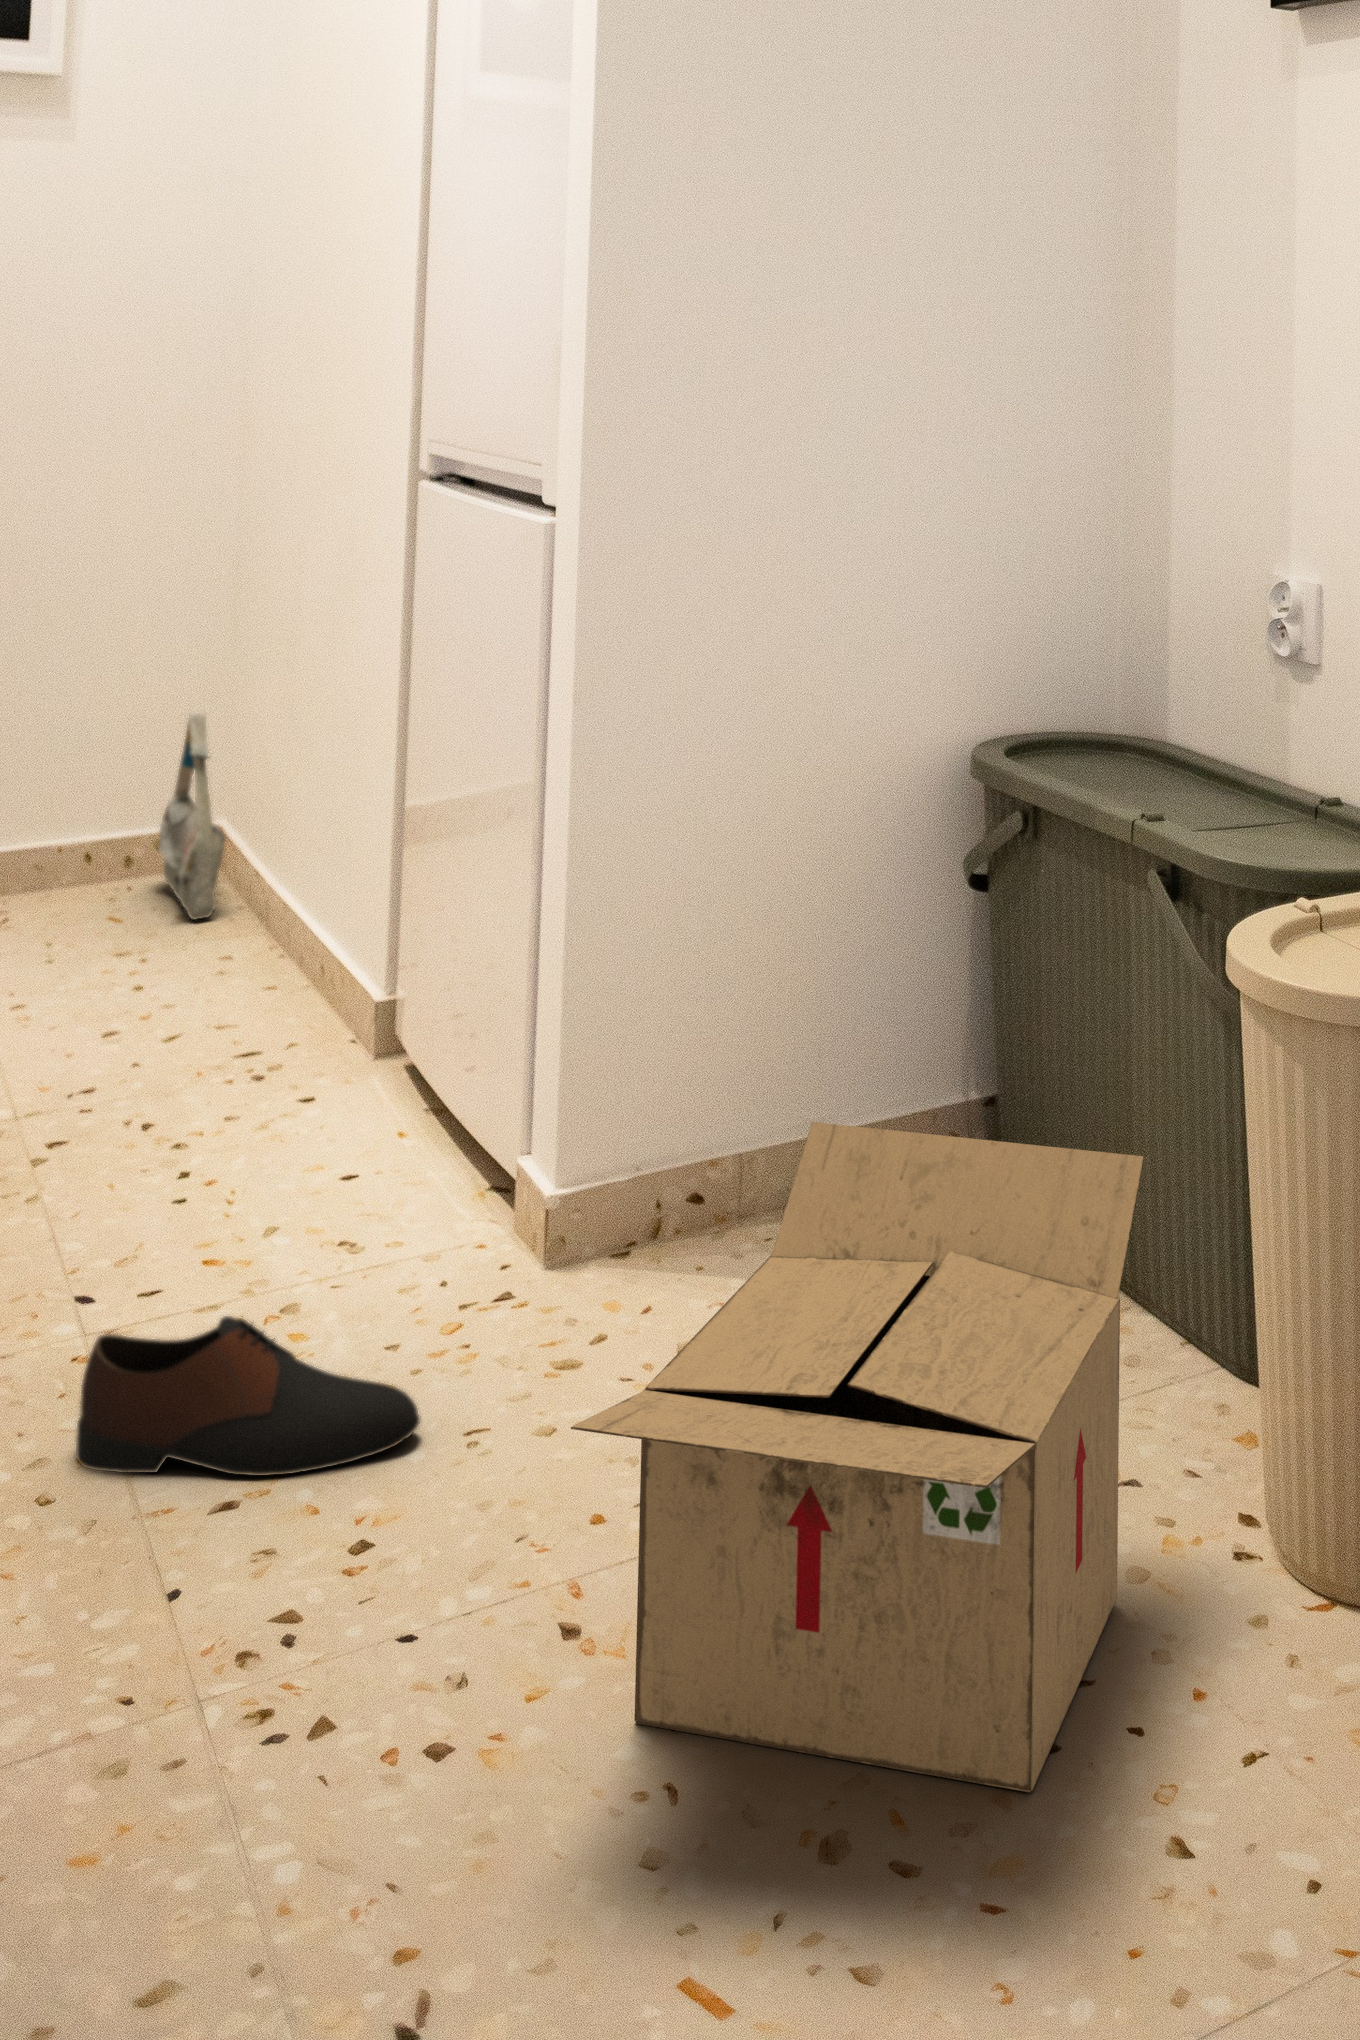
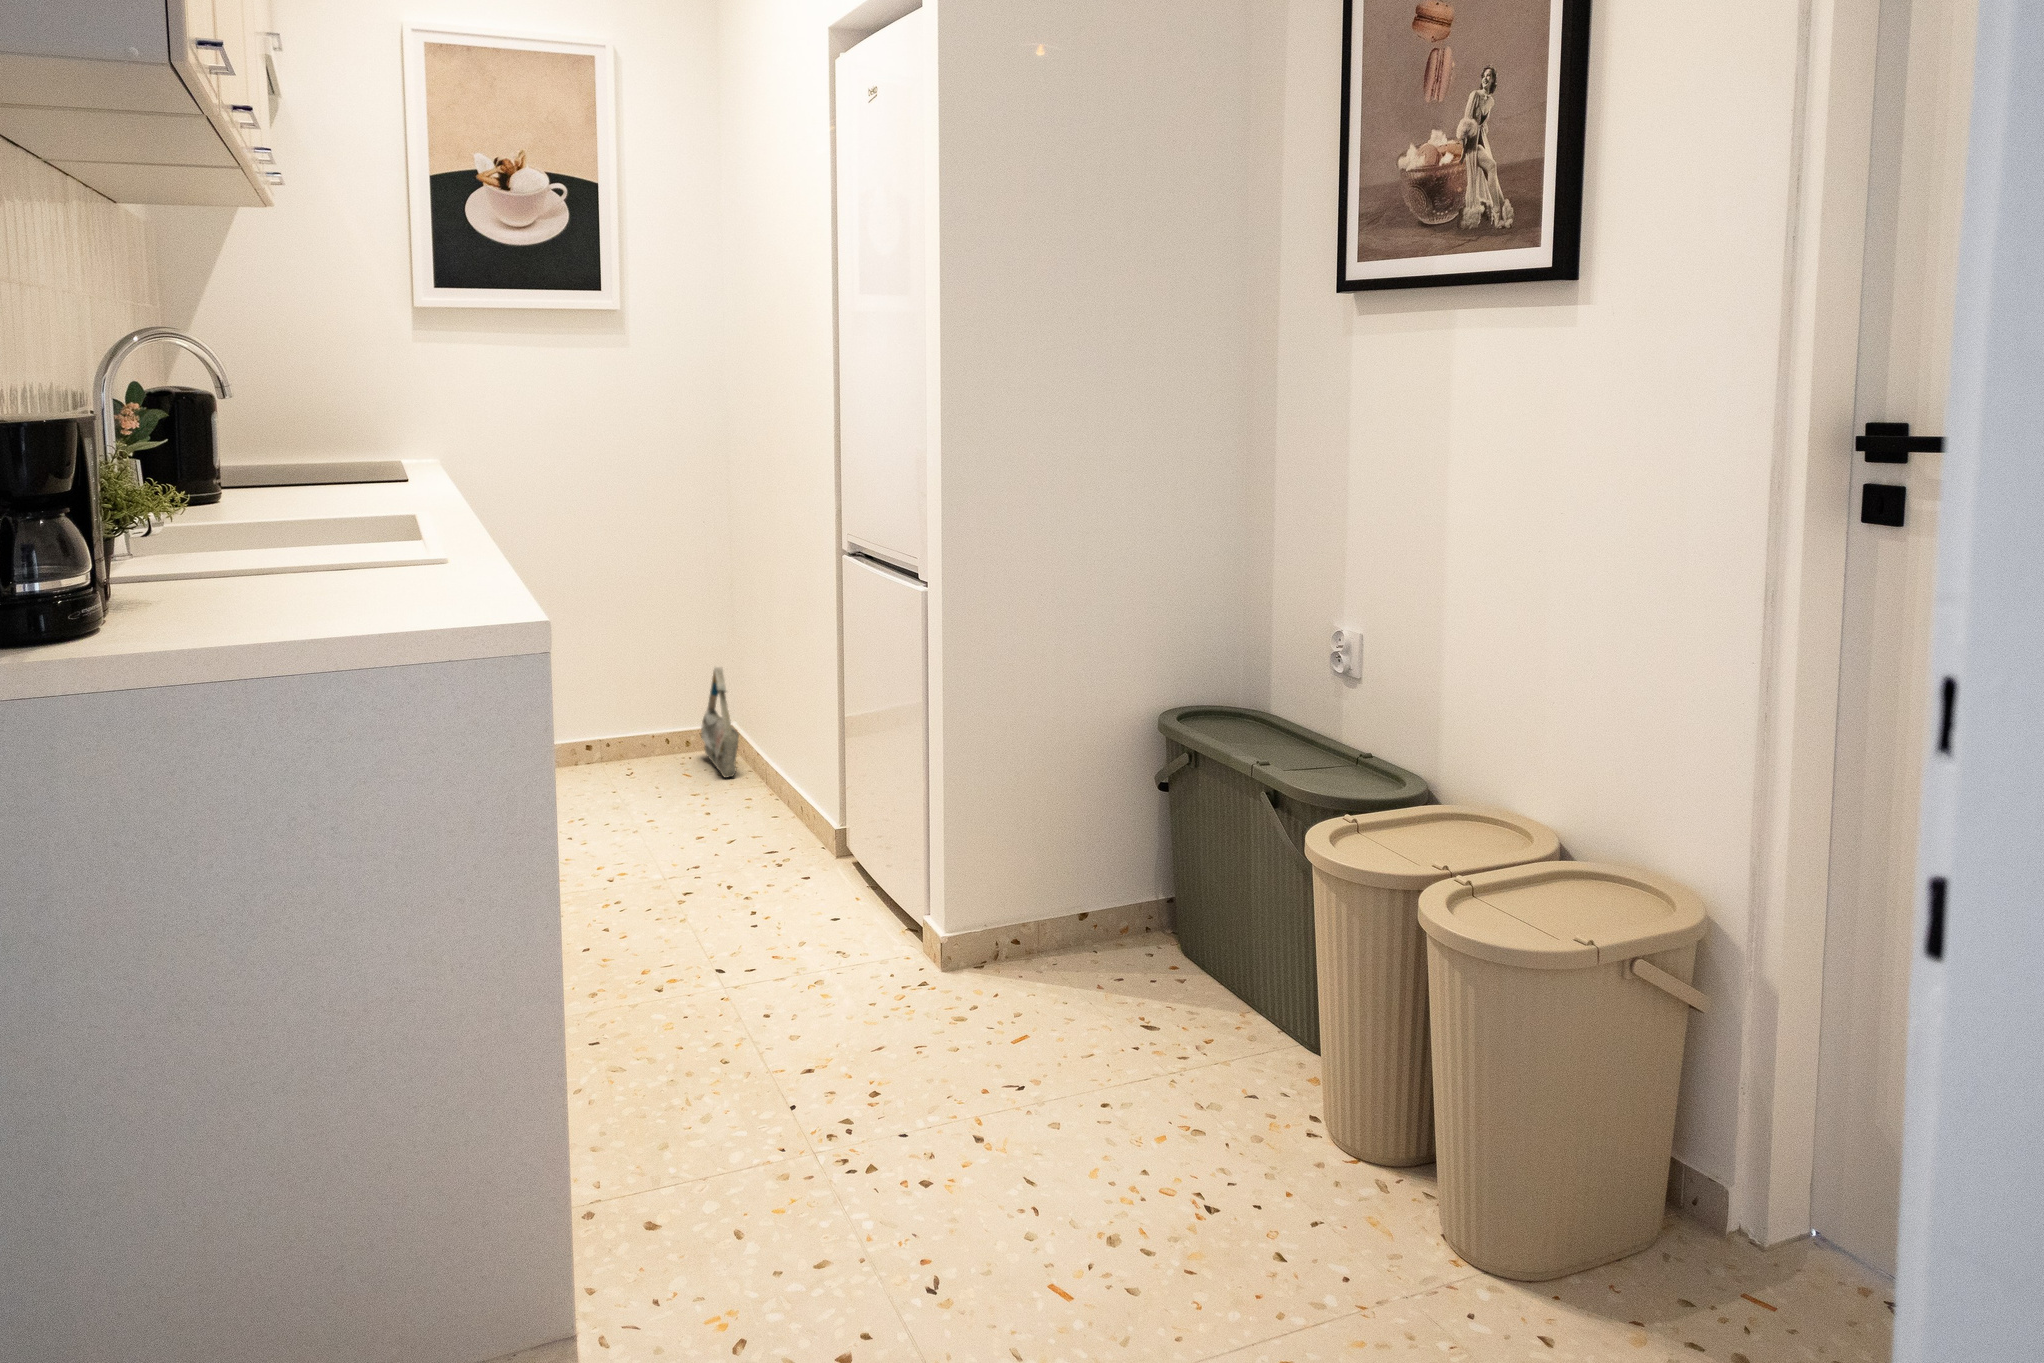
cardboard box: present [571,1122,1144,1792] -> none [985,914,1261,1229]
shoe: present [76,1316,420,1476] -> none [732,988,893,1062]

